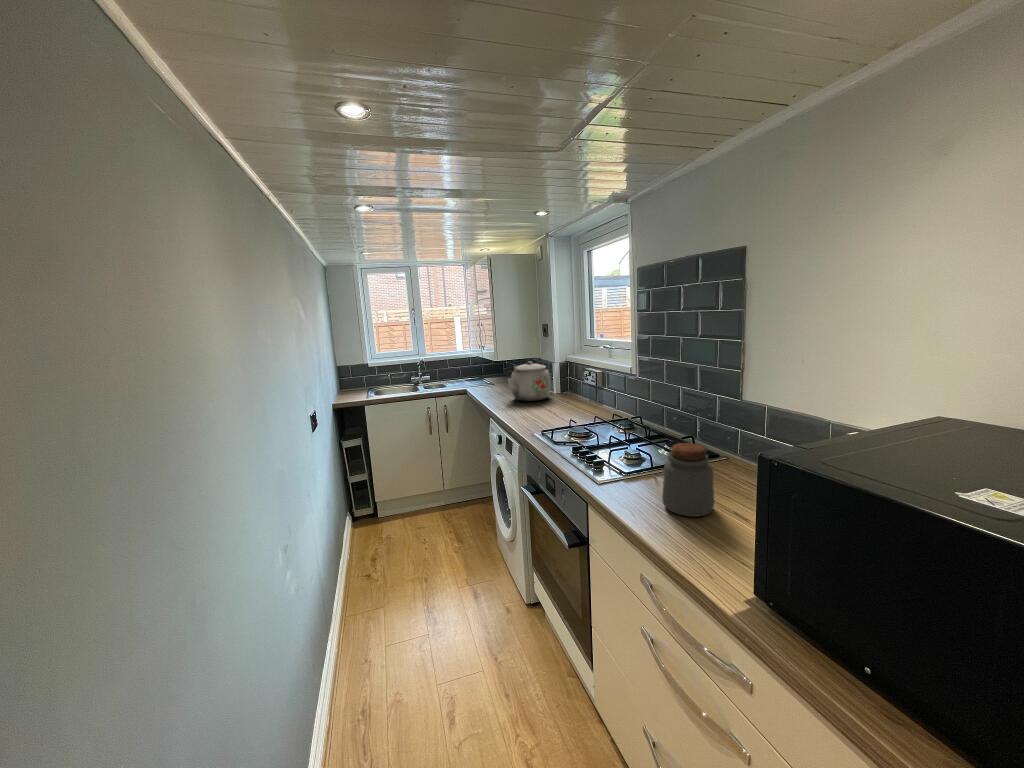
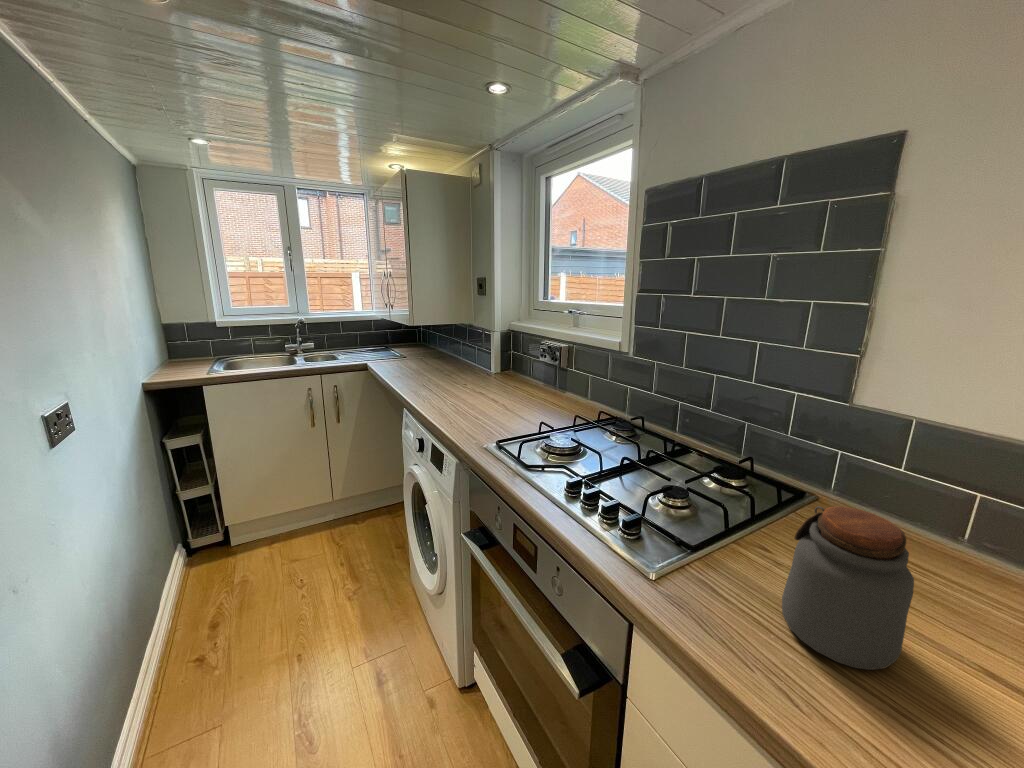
kettle: present [504,361,550,401] -> none [423,328,488,384]

